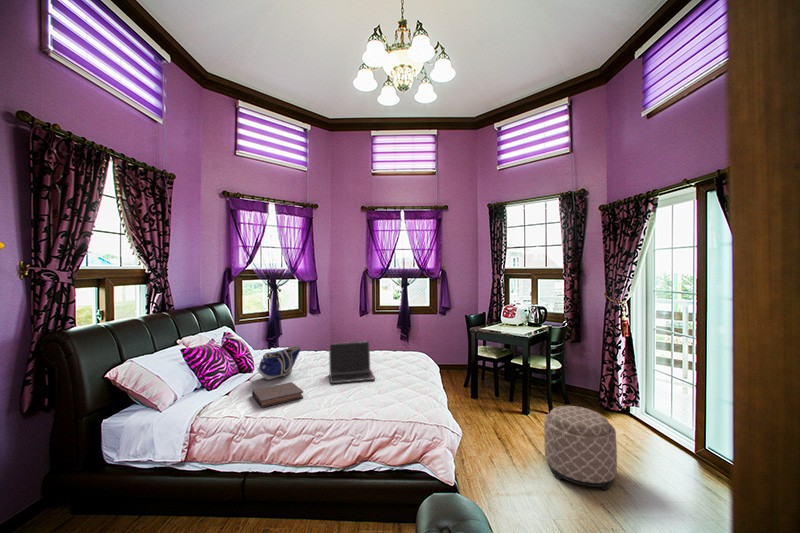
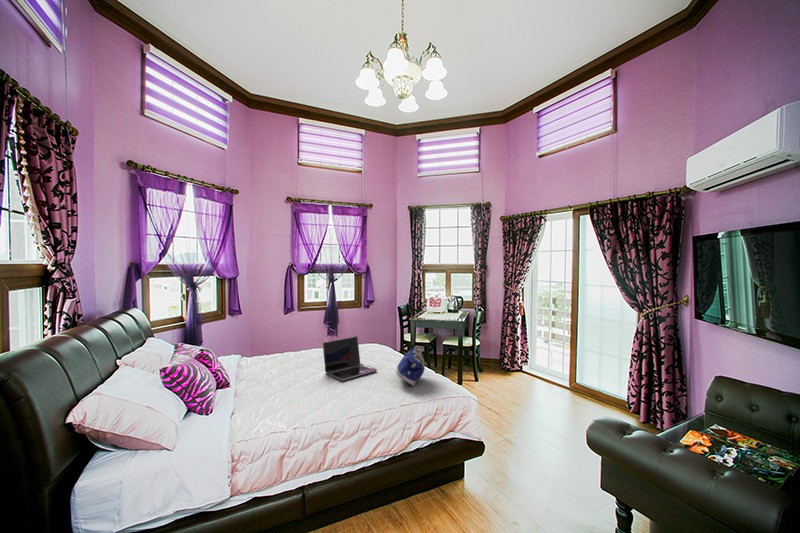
tote bag: present [258,345,300,380] -> present [396,346,425,385]
book: present [252,382,303,407] -> none [273,386,333,415]
ottoman: present [544,406,617,490] -> none [498,369,548,424]

